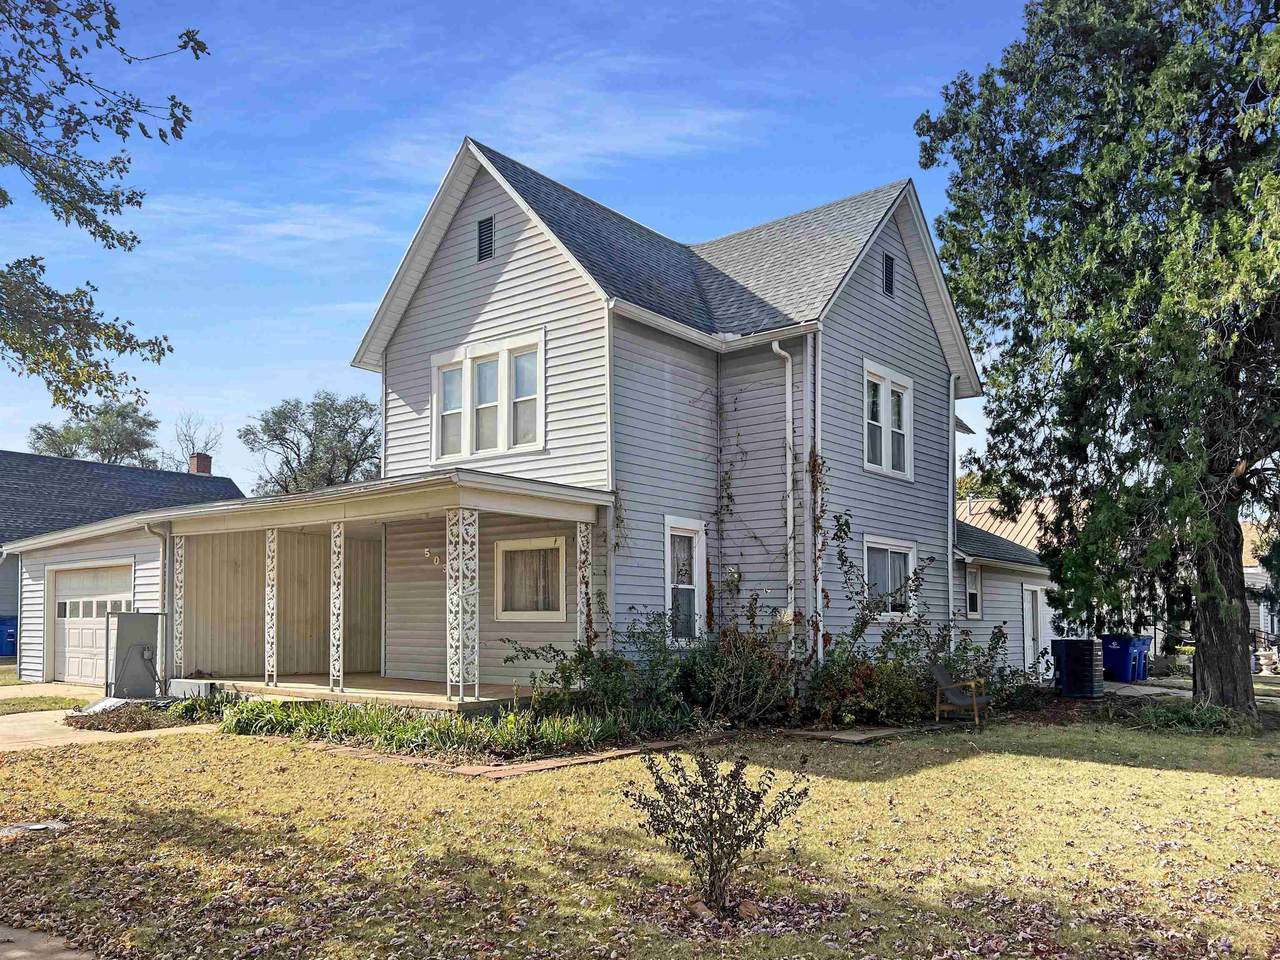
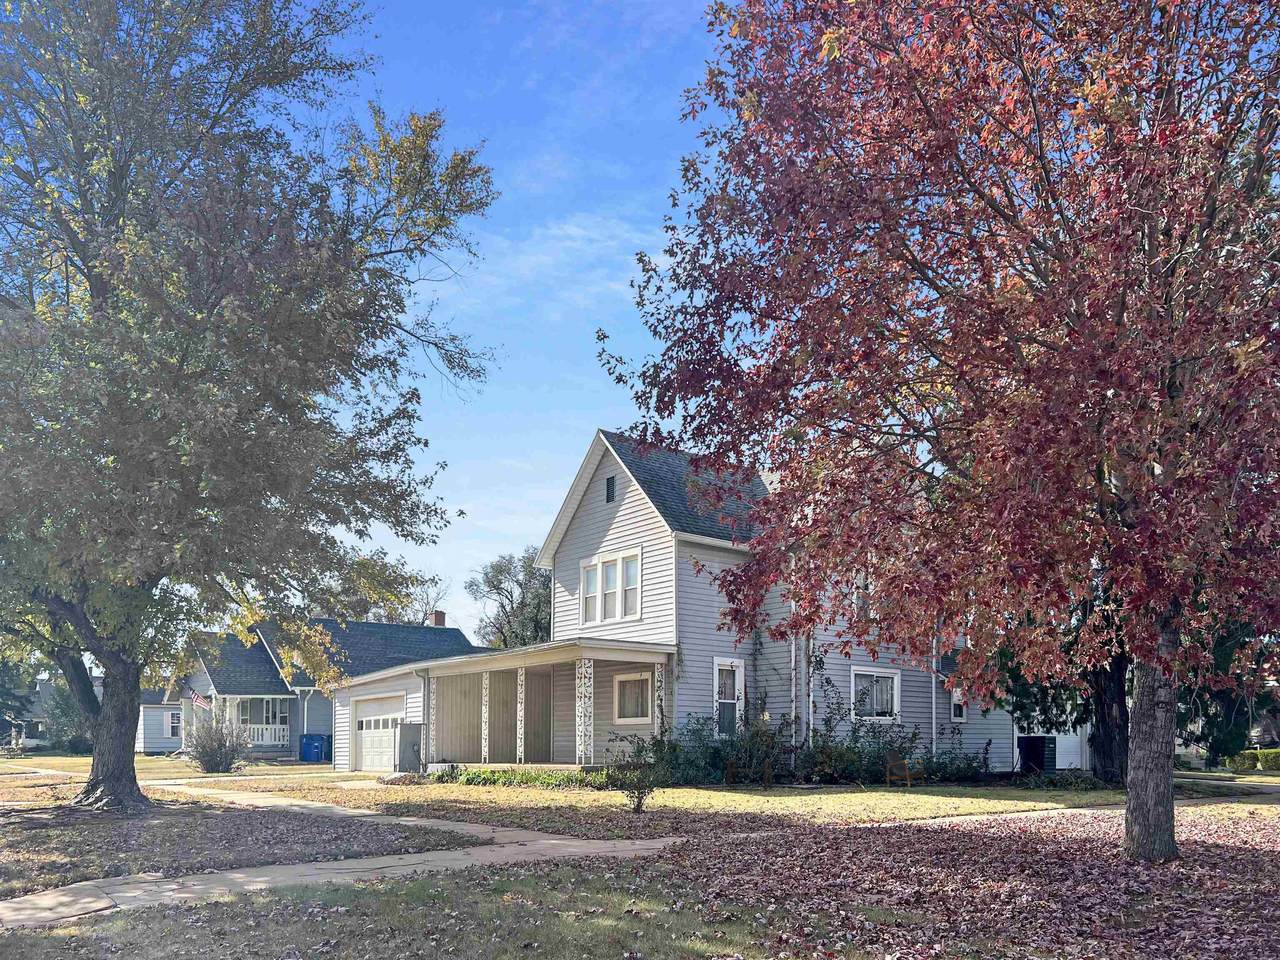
bench: none [721,688,796,746] -> present [727,759,772,791]

